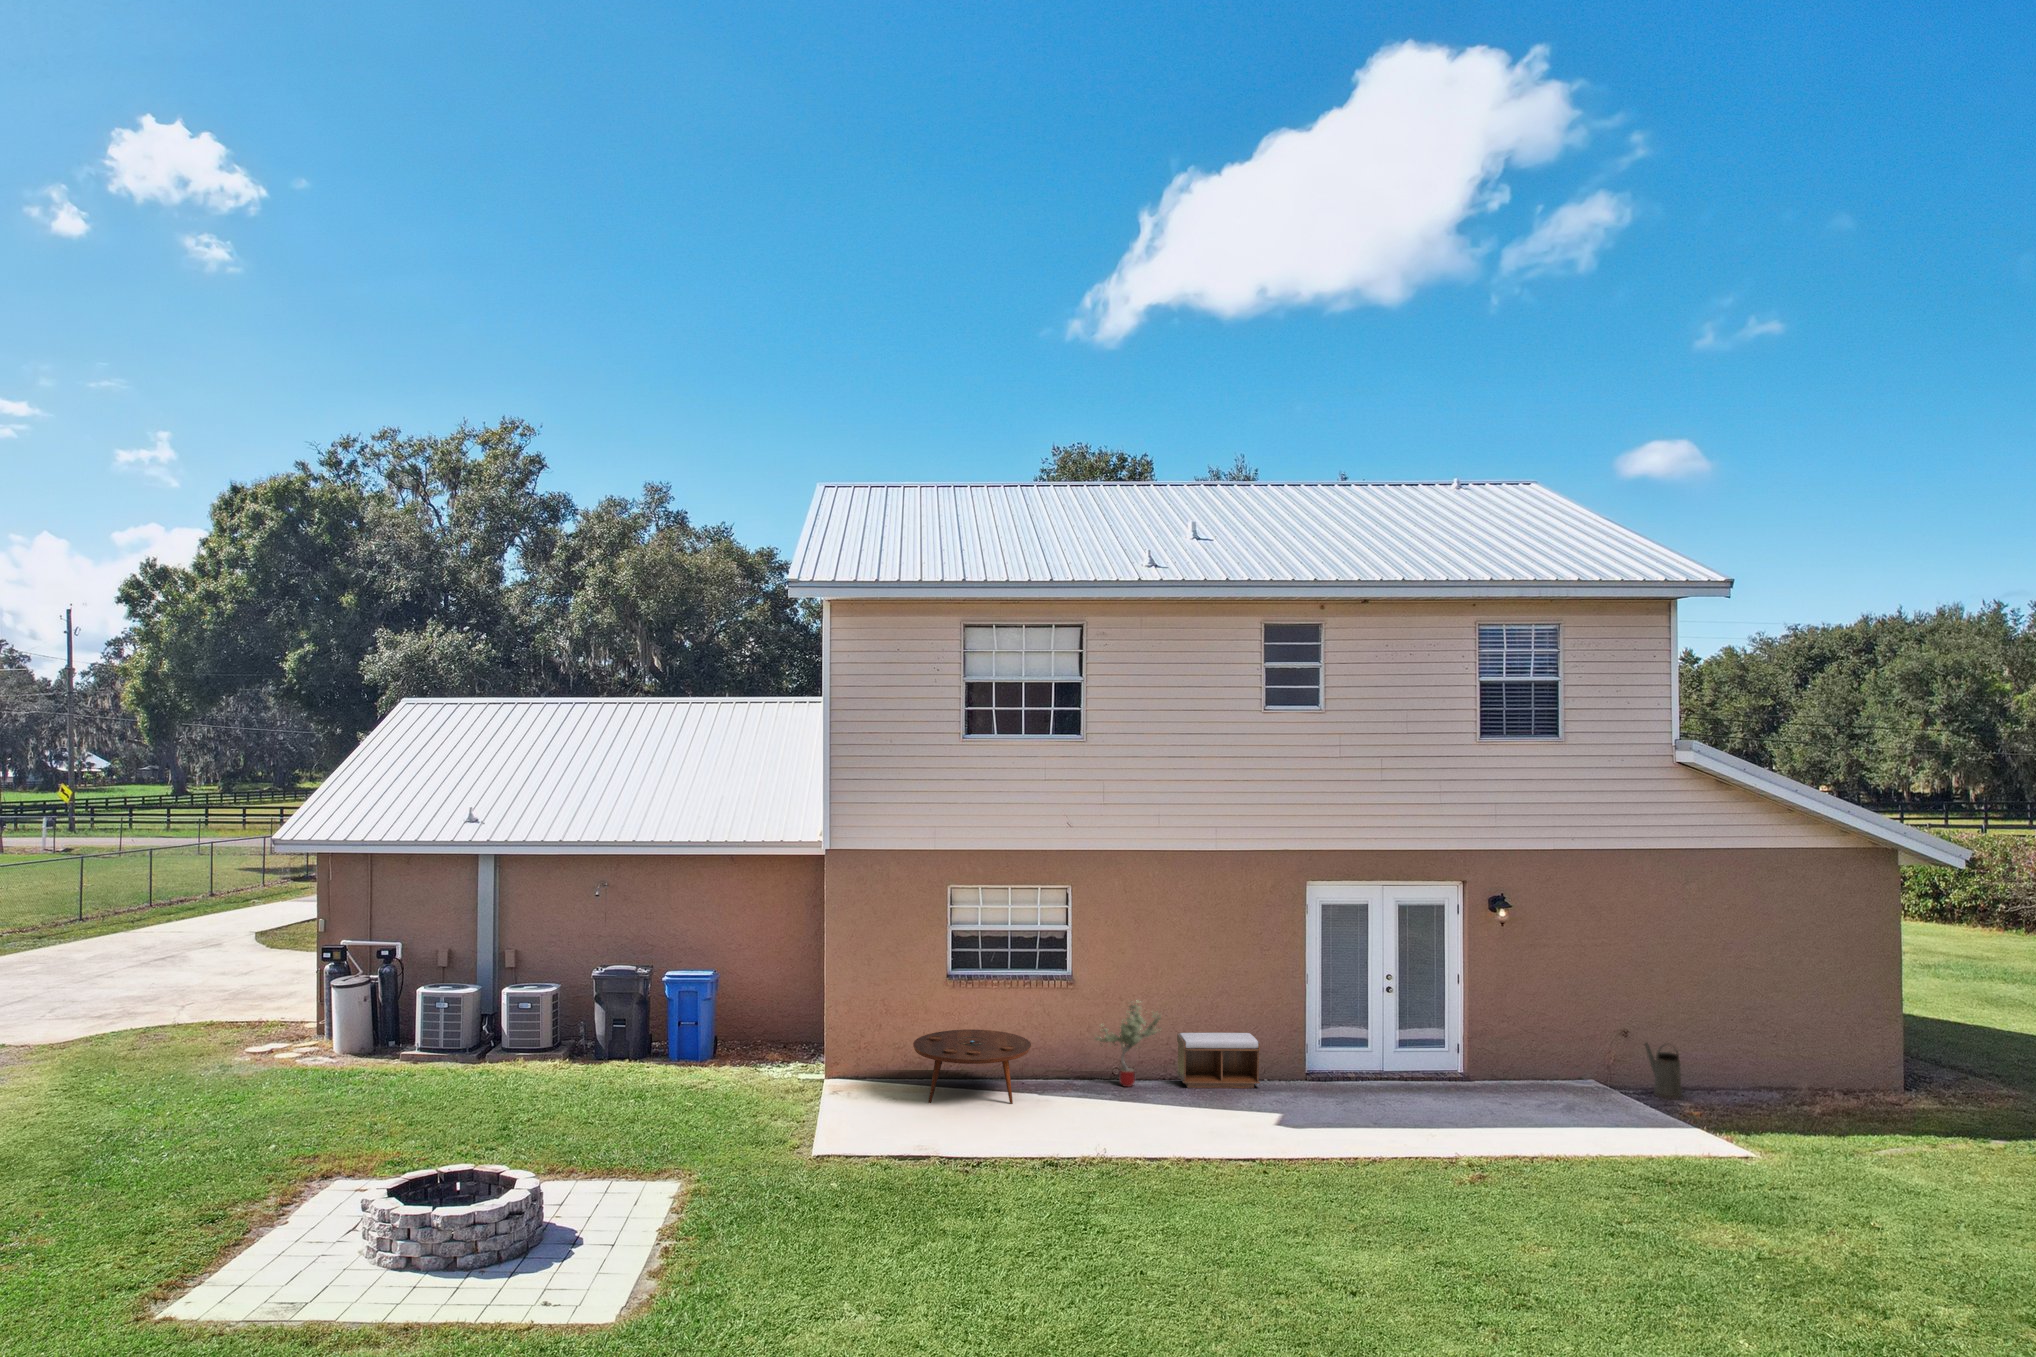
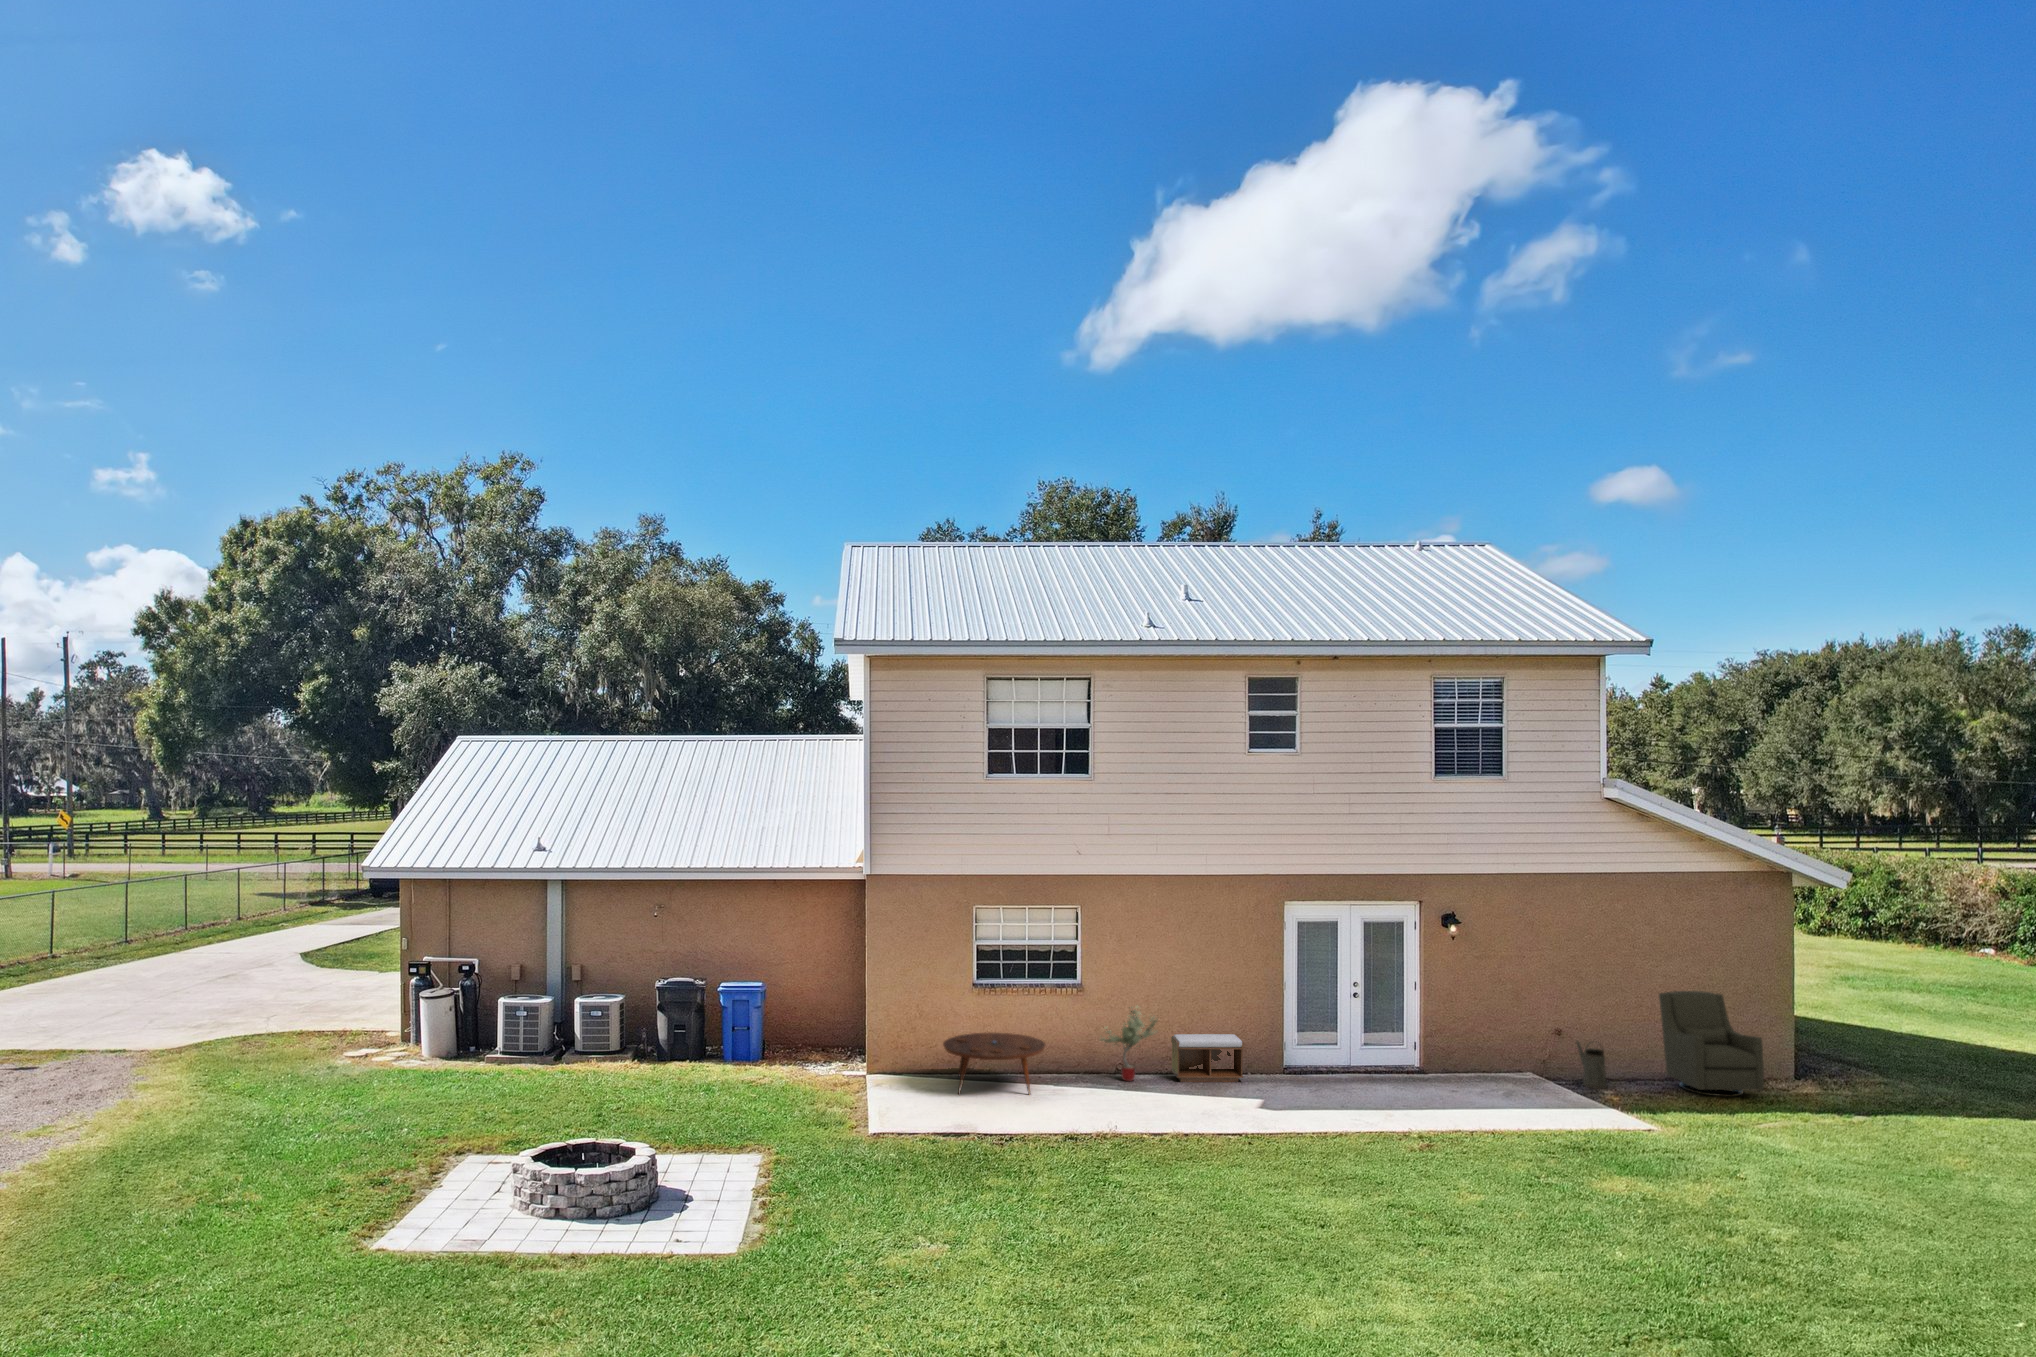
chair: none [1741,986,1870,1110] -> present [1659,991,1764,1097]

